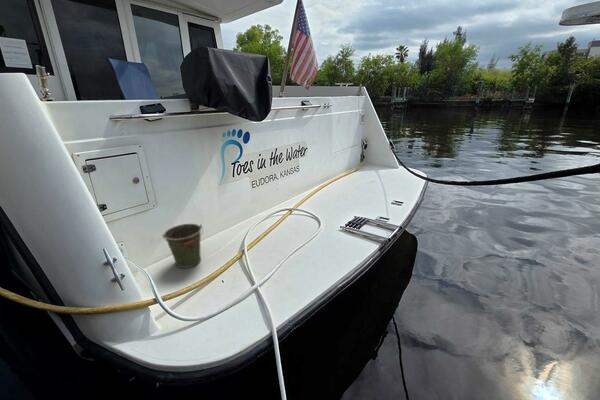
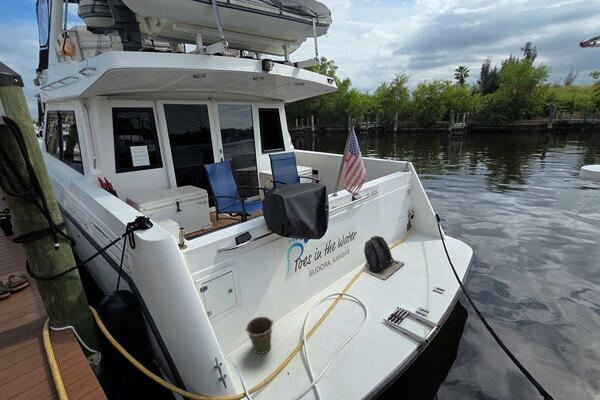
backpack: none [308,153,359,198] -> present [362,236,404,279]

